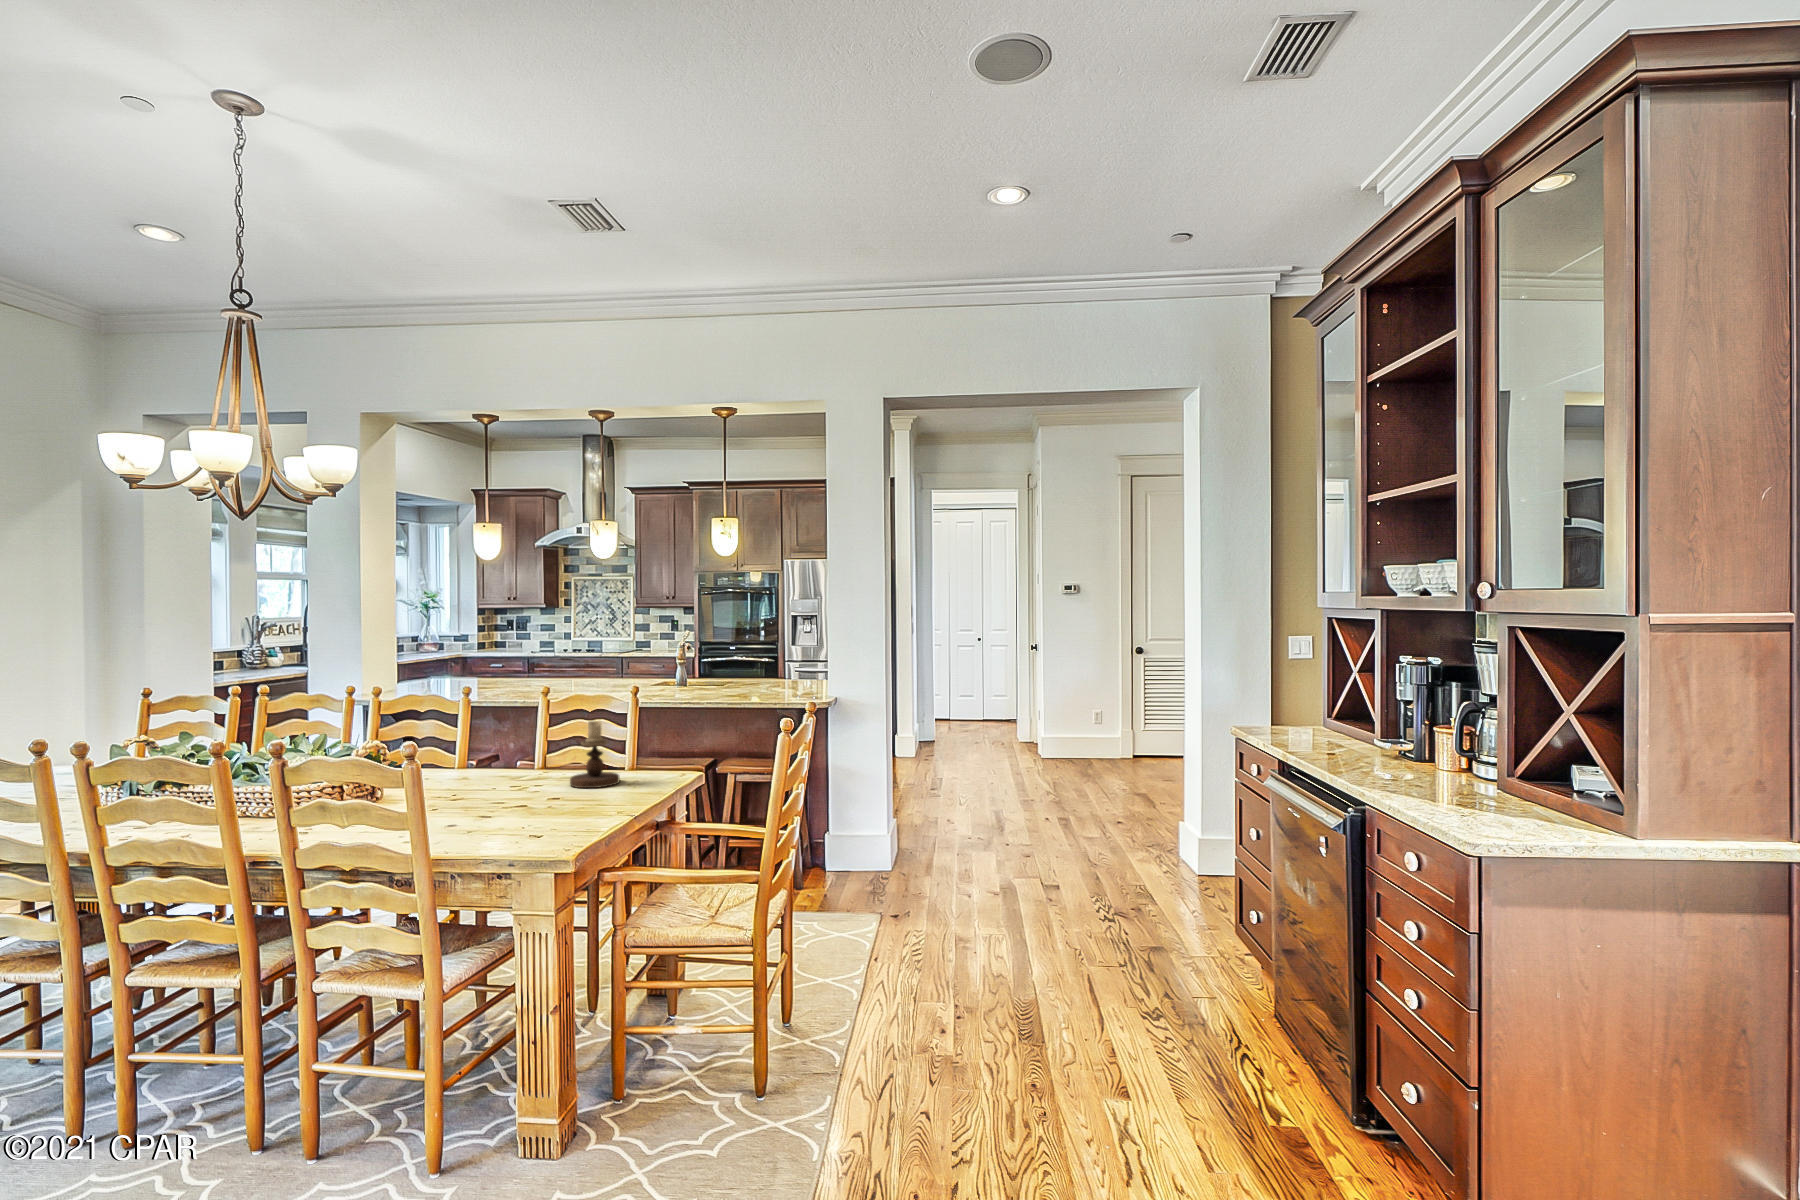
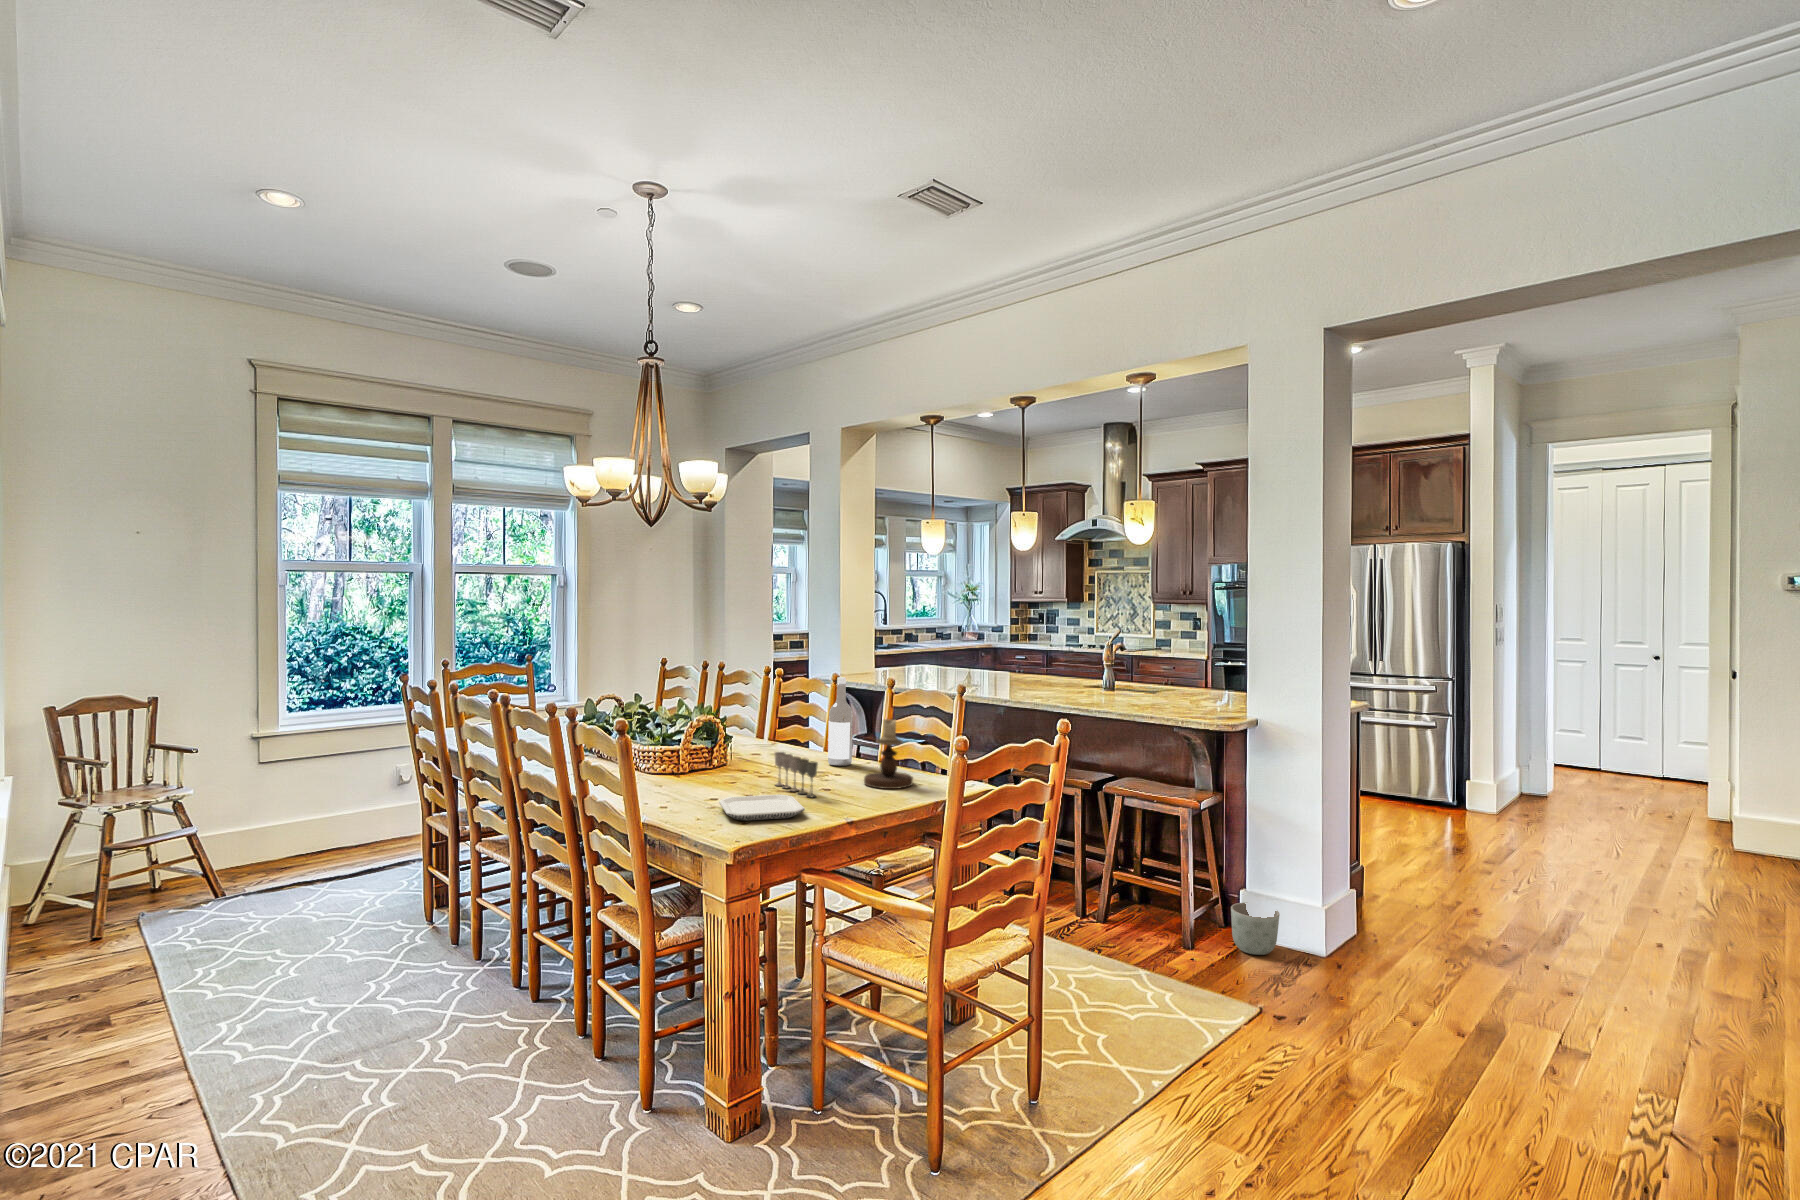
wine bottle: none [497,687,524,778] -> present [828,677,853,766]
wine glass: none [484,766,552,805] -> present [775,752,818,797]
plate: none [474,805,577,833] -> present [719,795,805,821]
planter: none [825,841,862,881] -> present [1231,903,1280,955]

